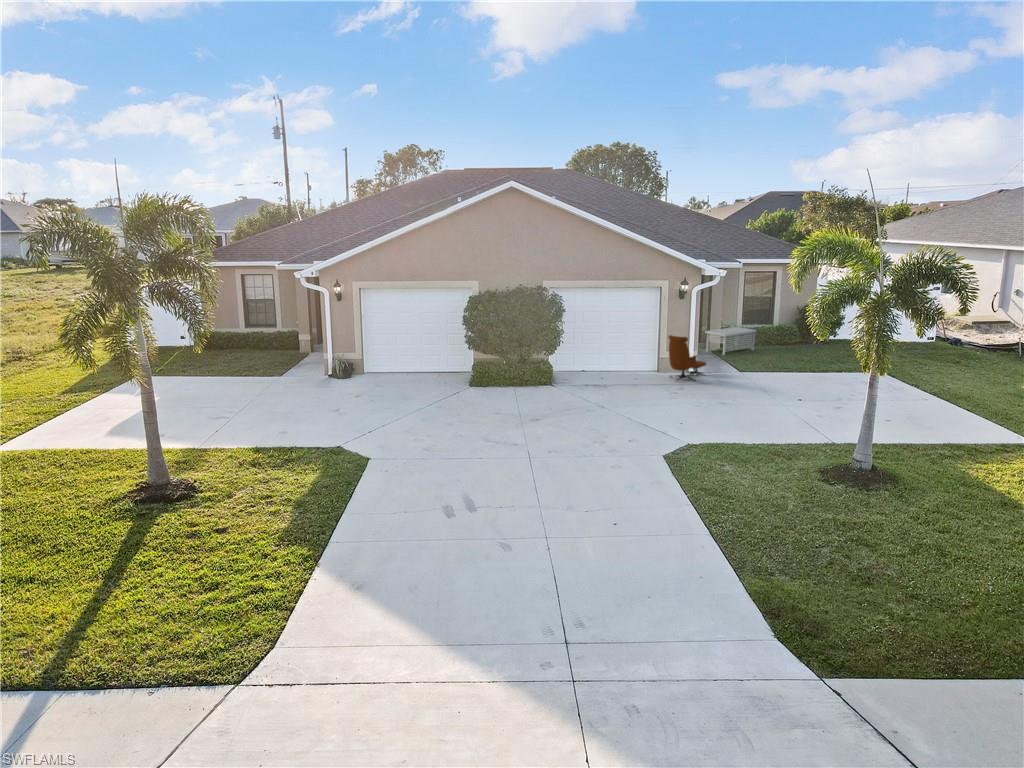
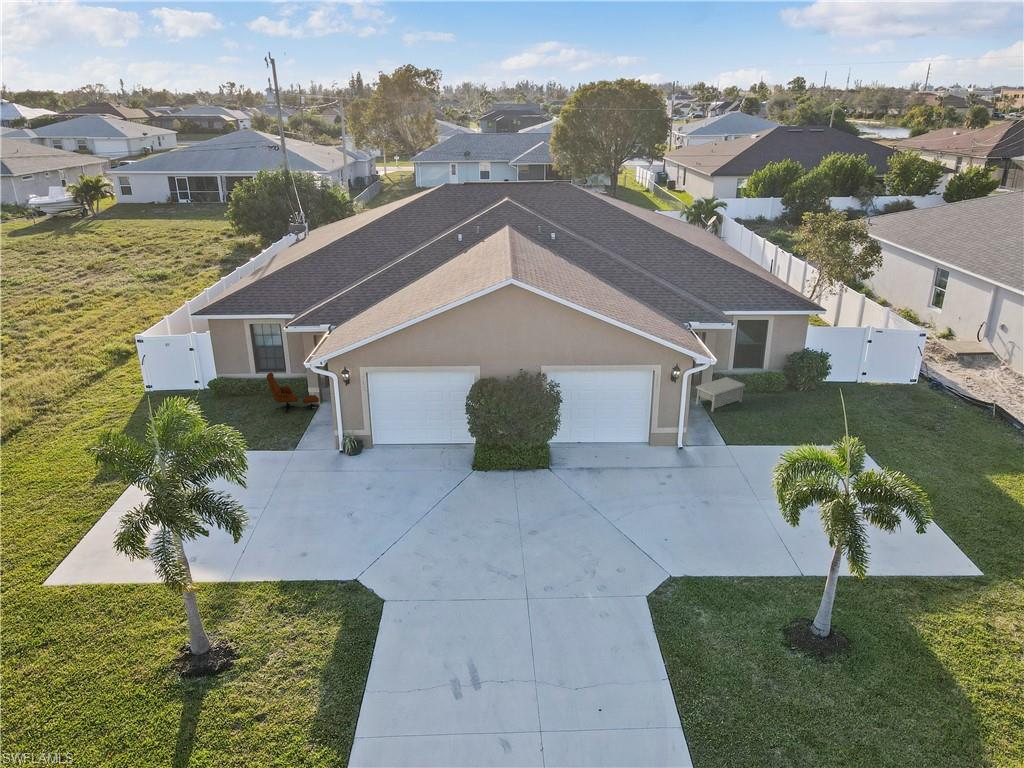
lounge chair: present [669,335,706,380] -> present [267,372,320,413]

